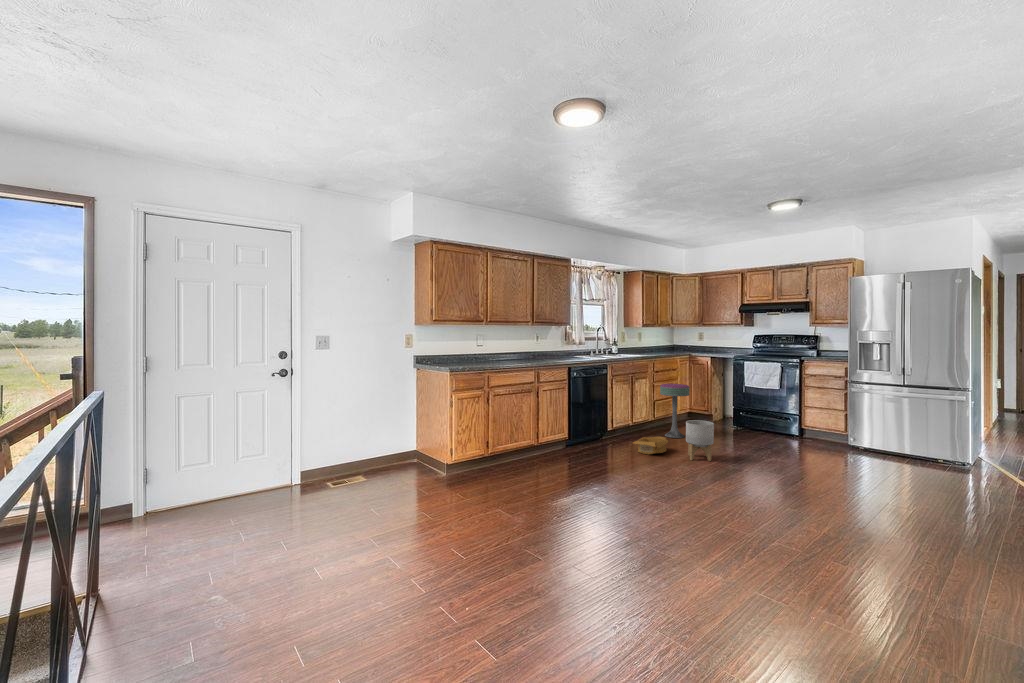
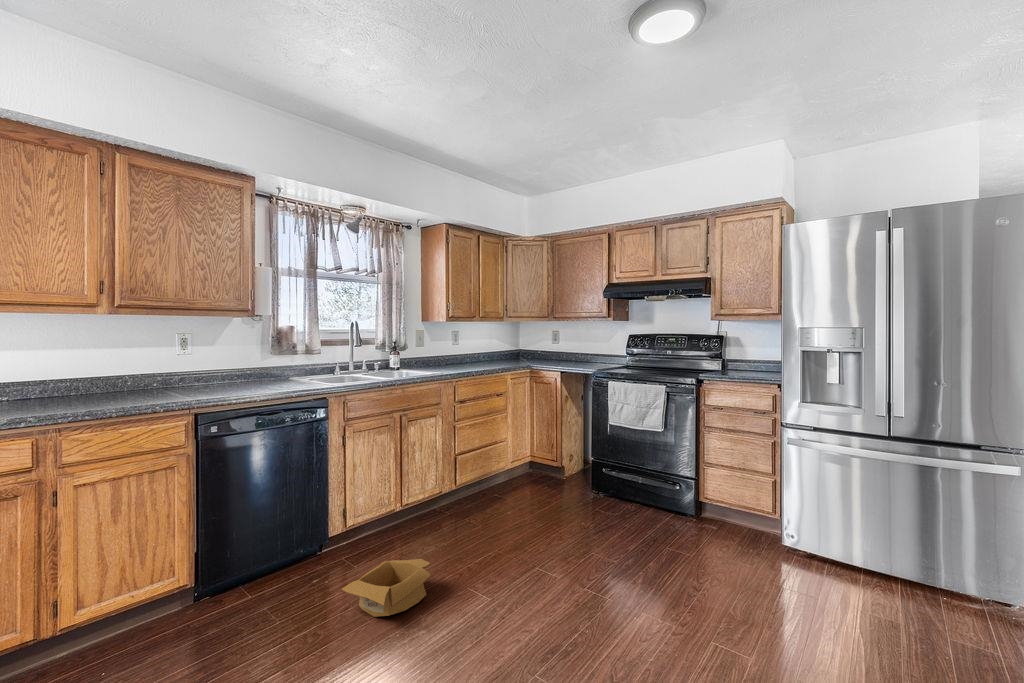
bar stool: present [660,384,690,438] -> none [450,427,504,537]
planter: present [686,420,714,461] -> none [455,529,515,638]

